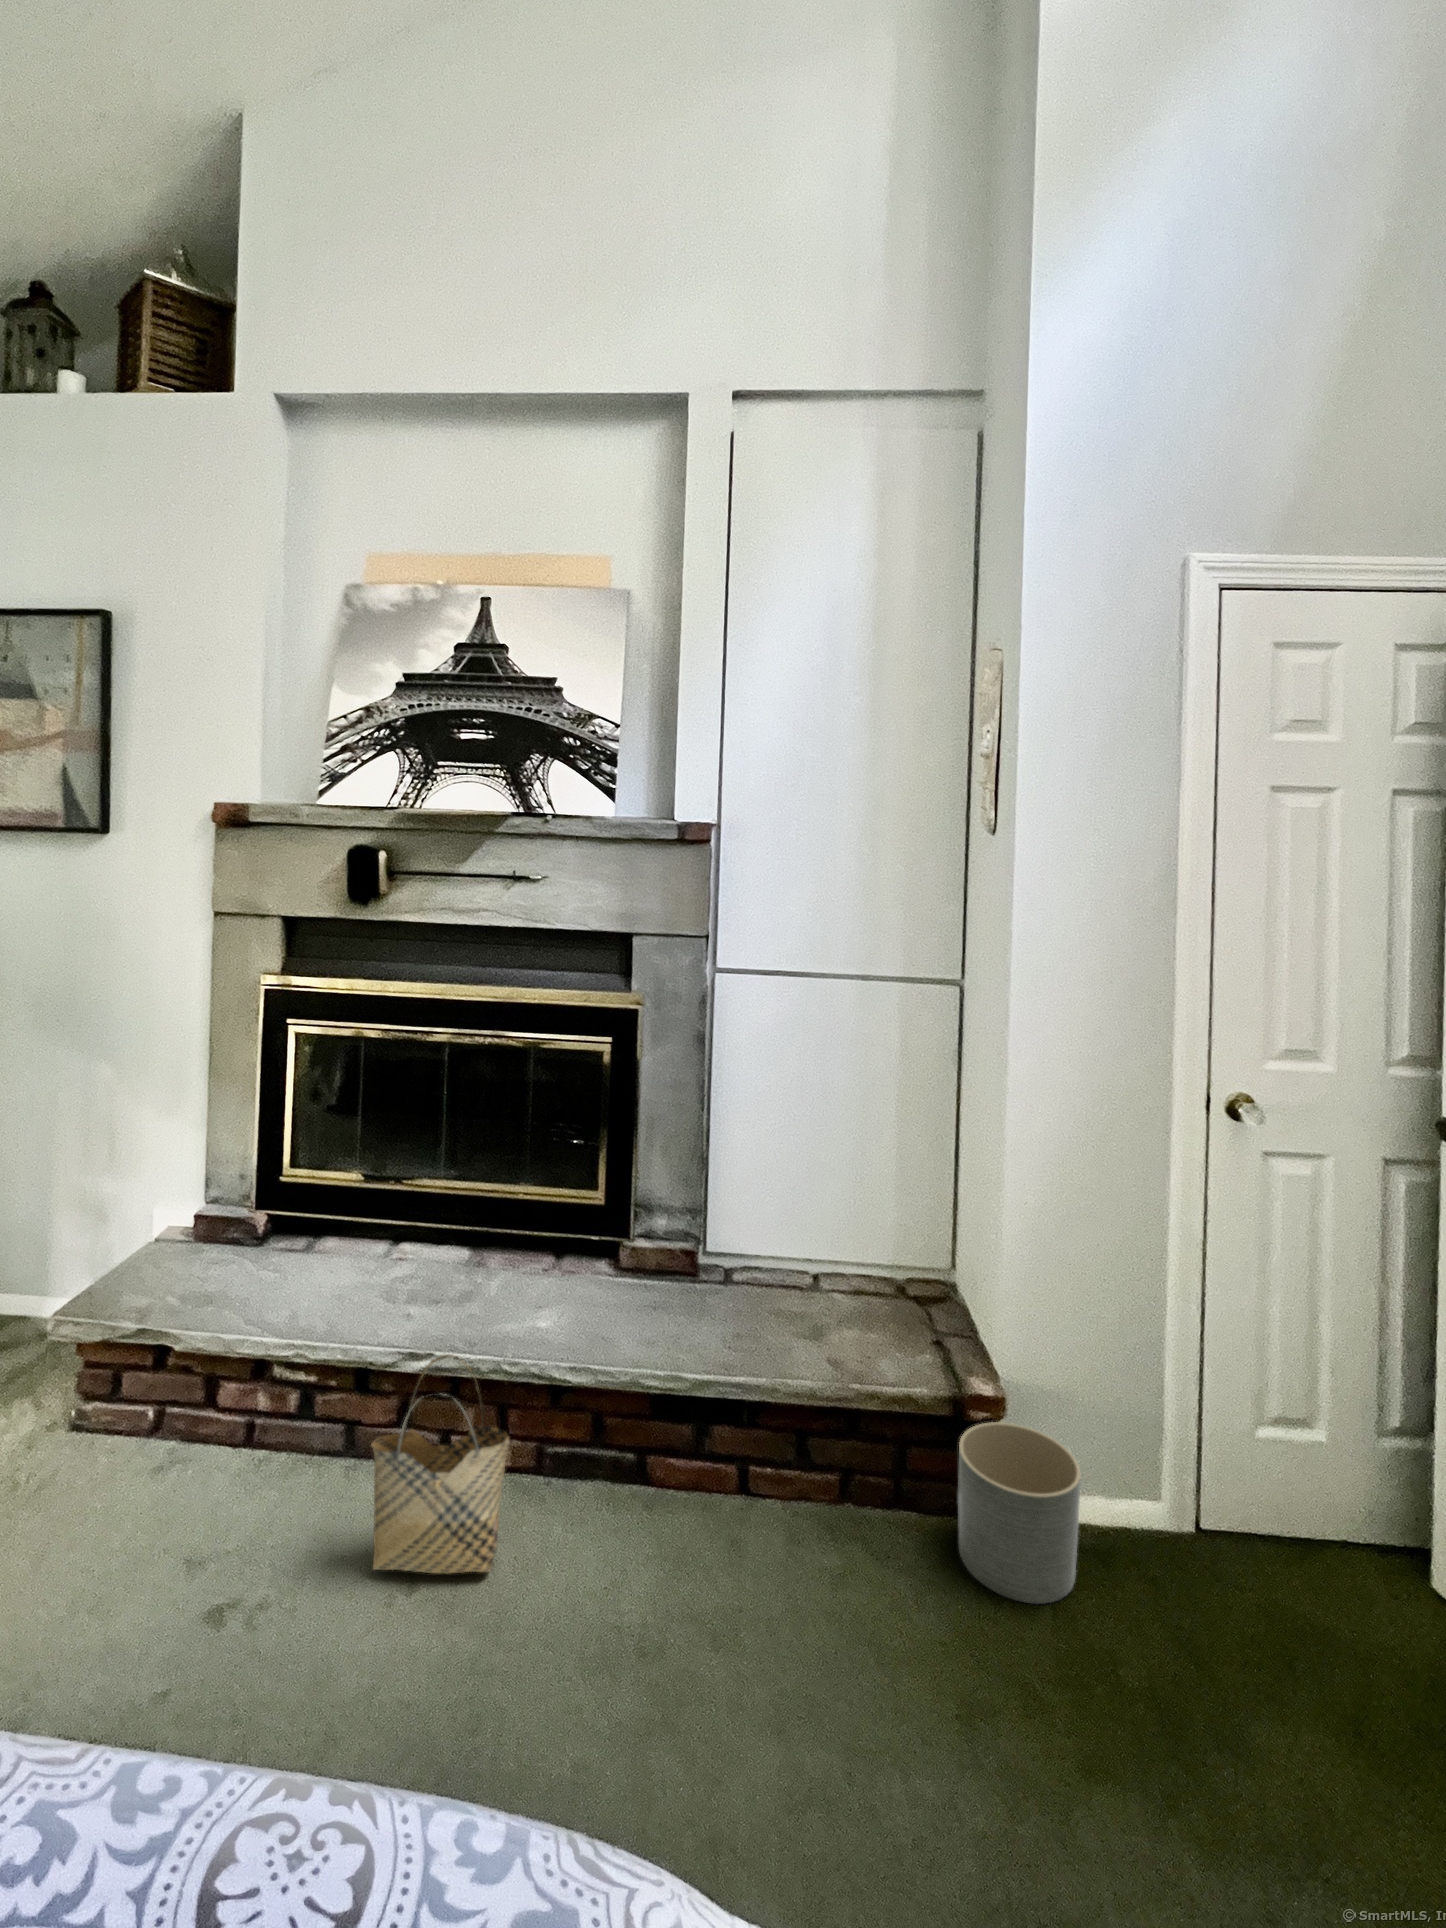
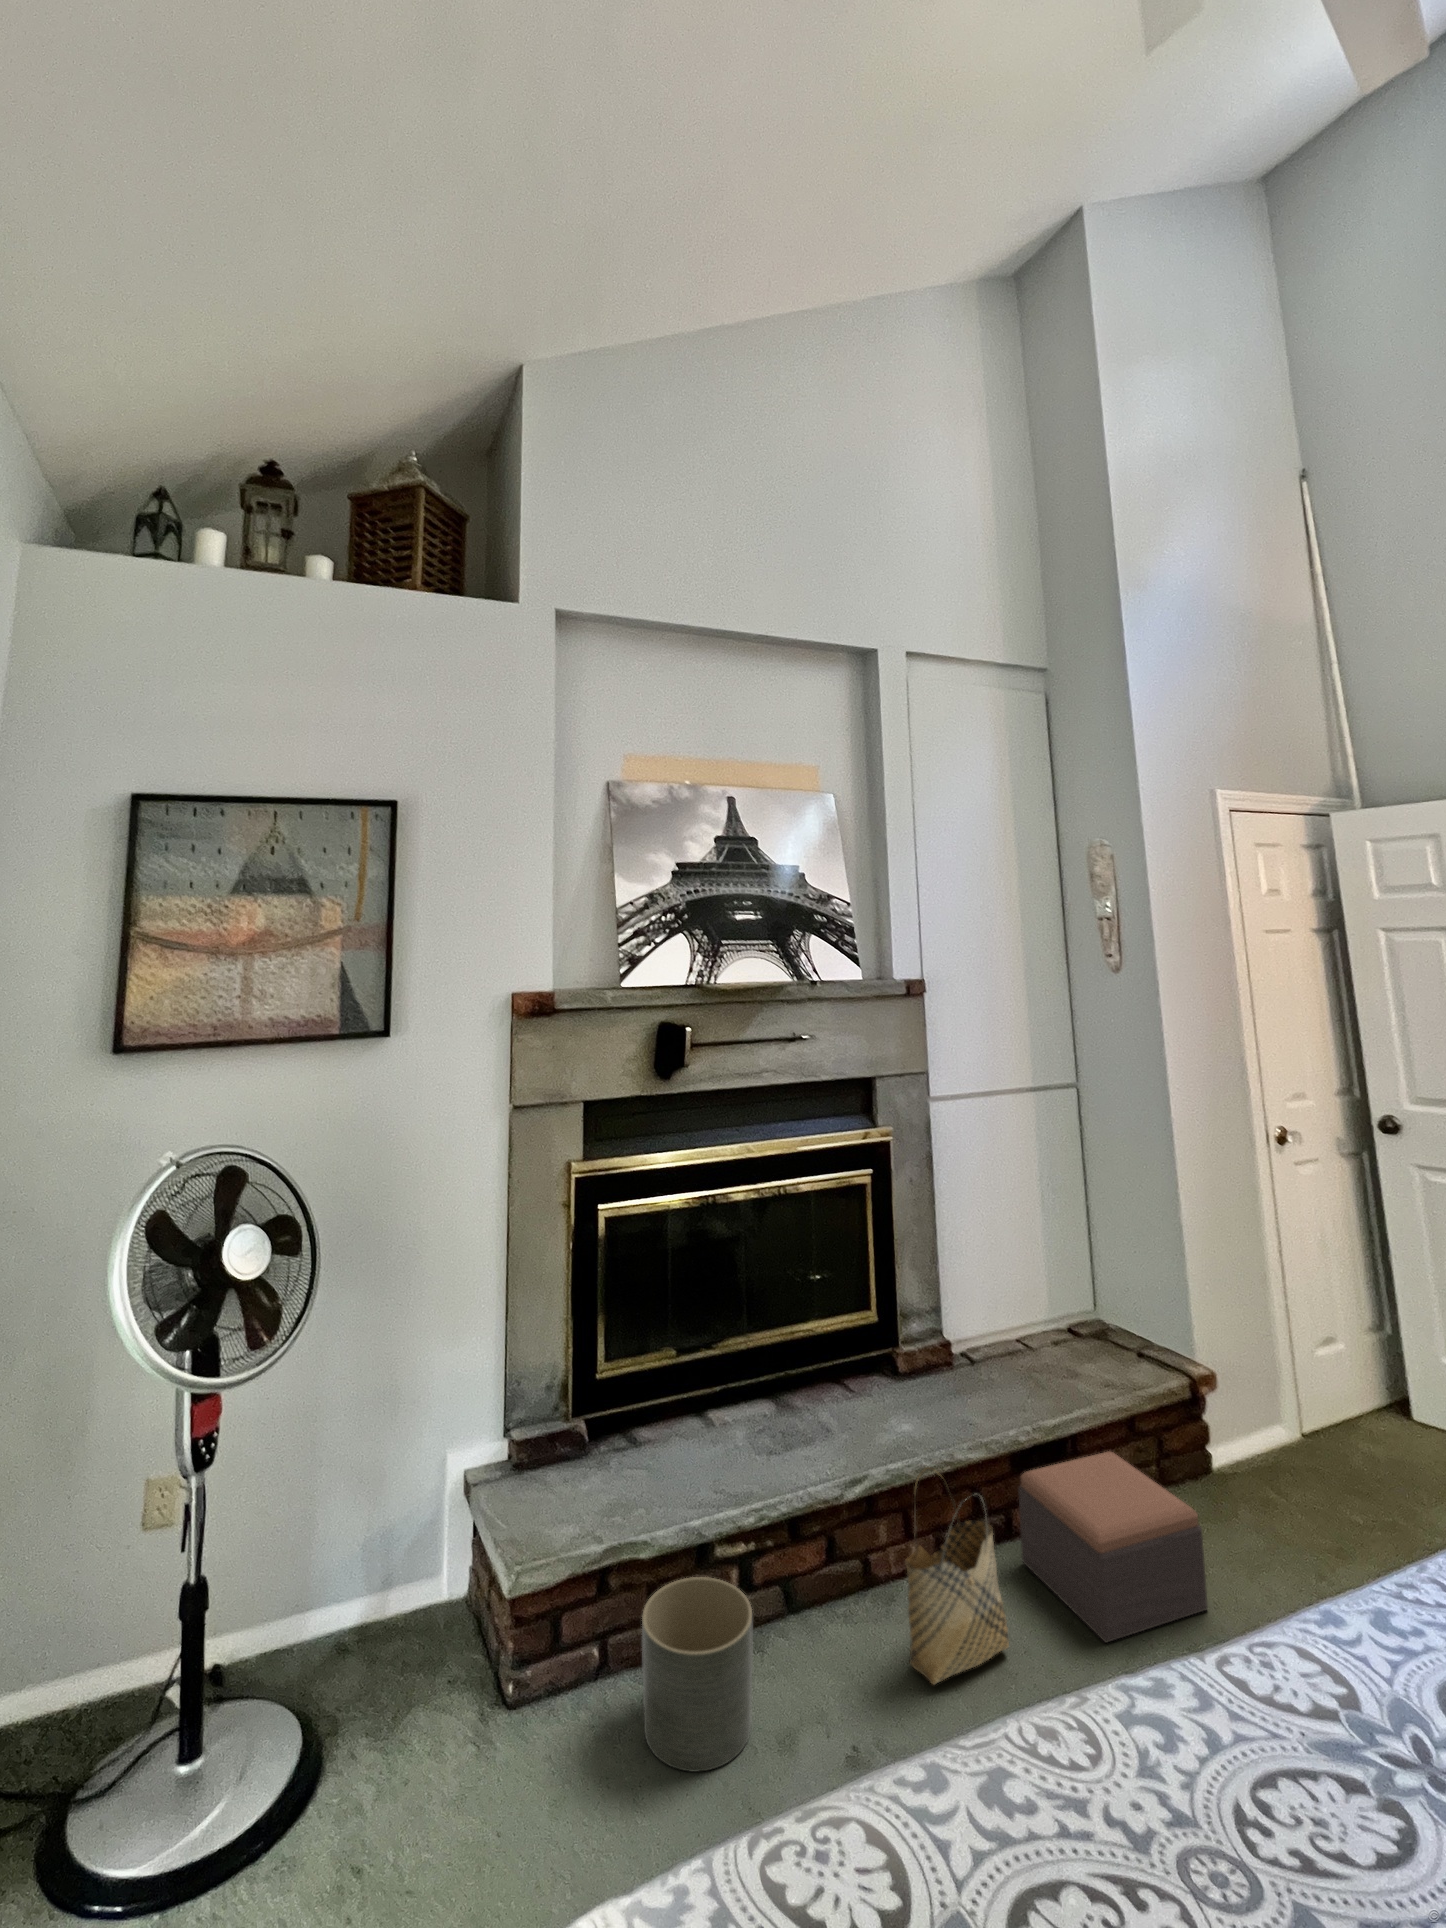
footstool: none [597,1407,772,1641] -> present [1019,1452,1208,1642]
planter: present [958,1422,1081,1604] -> present [642,1577,752,1772]

